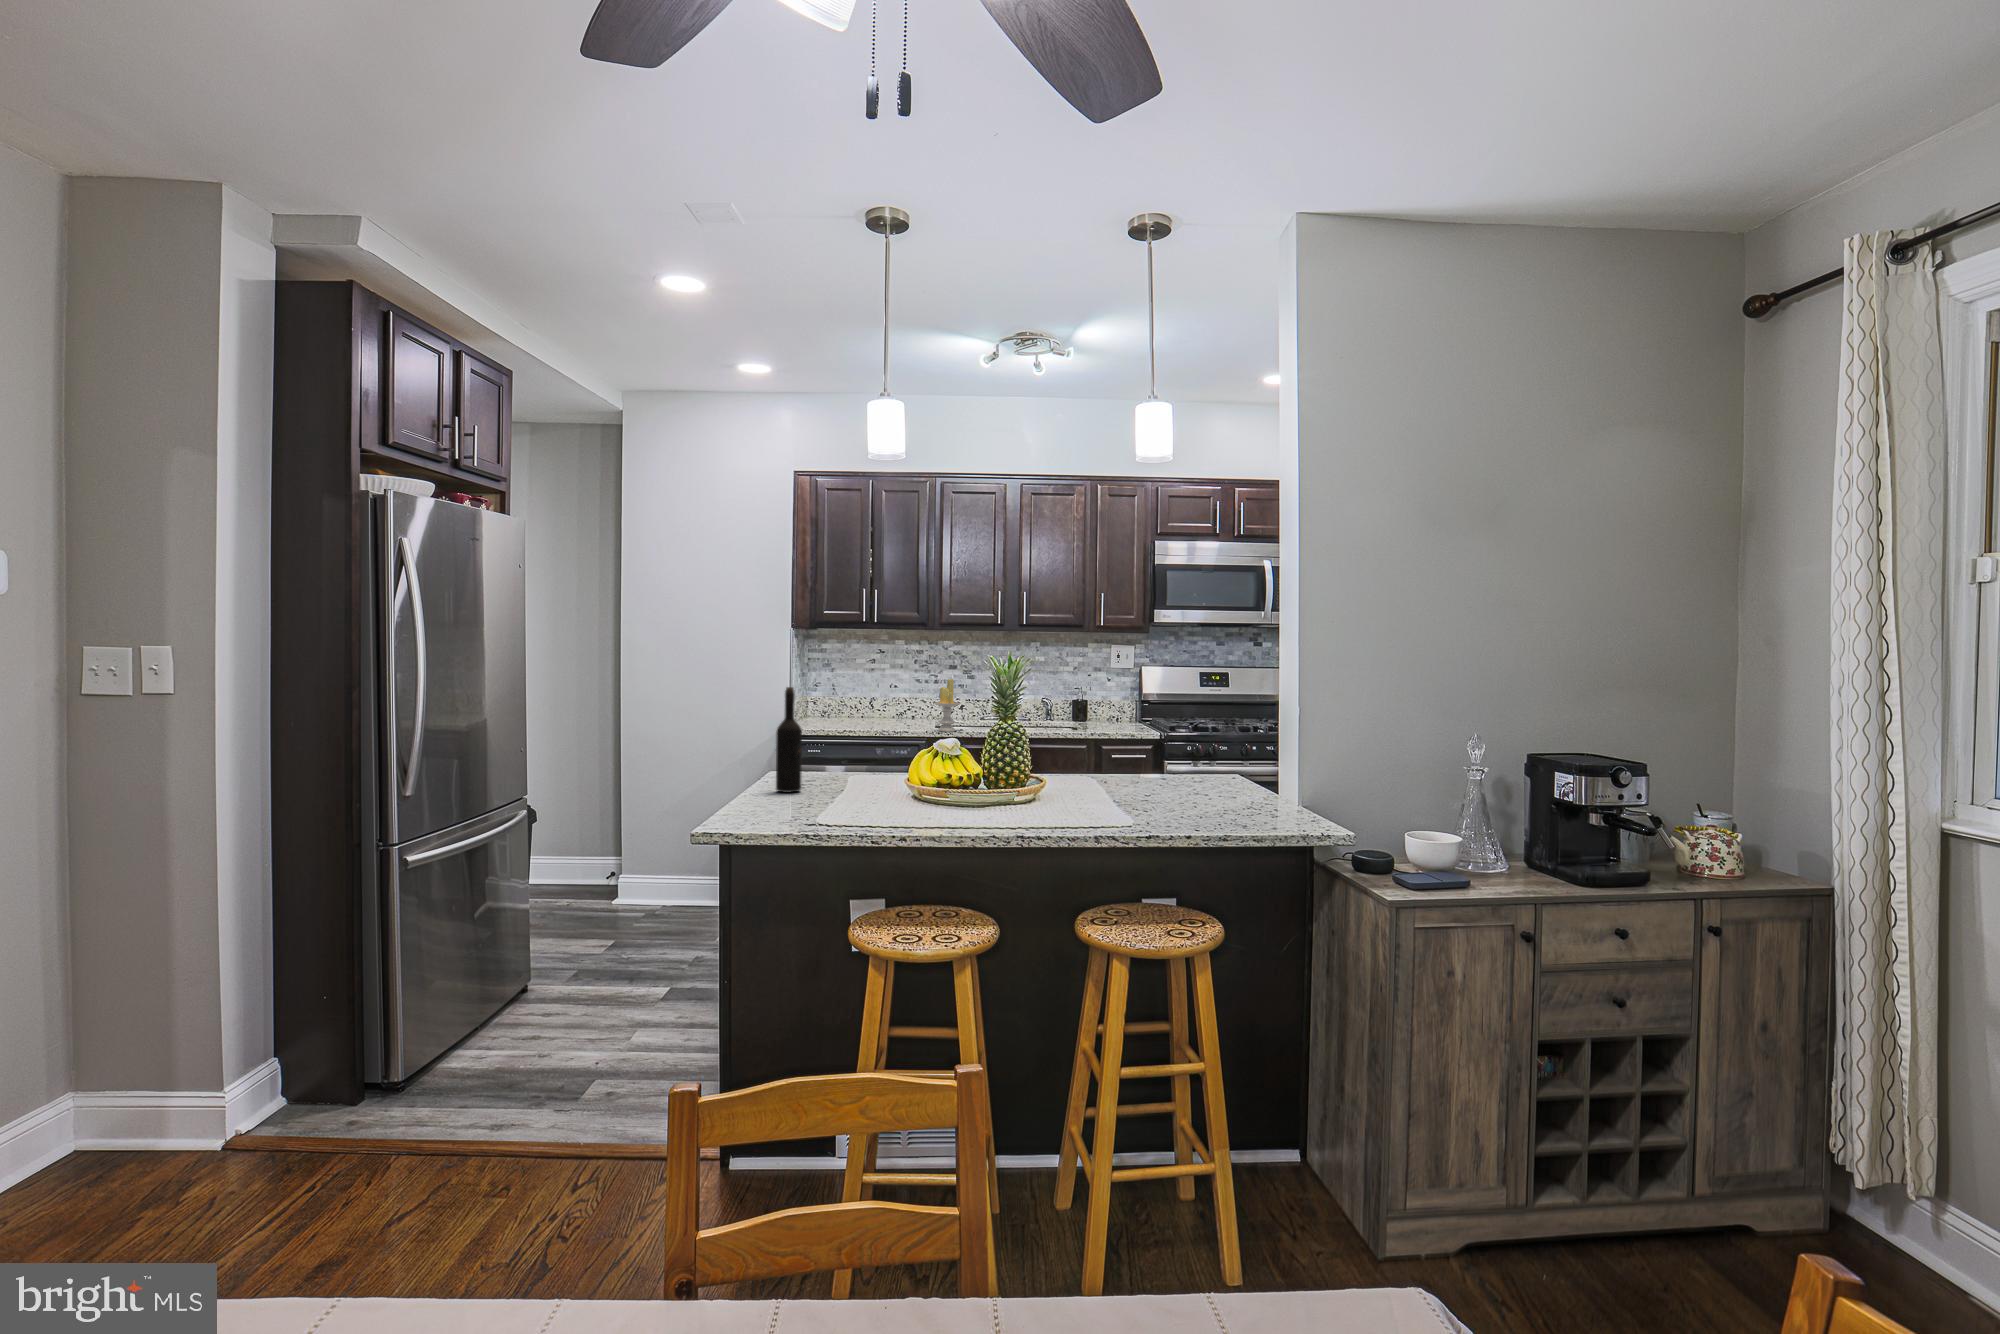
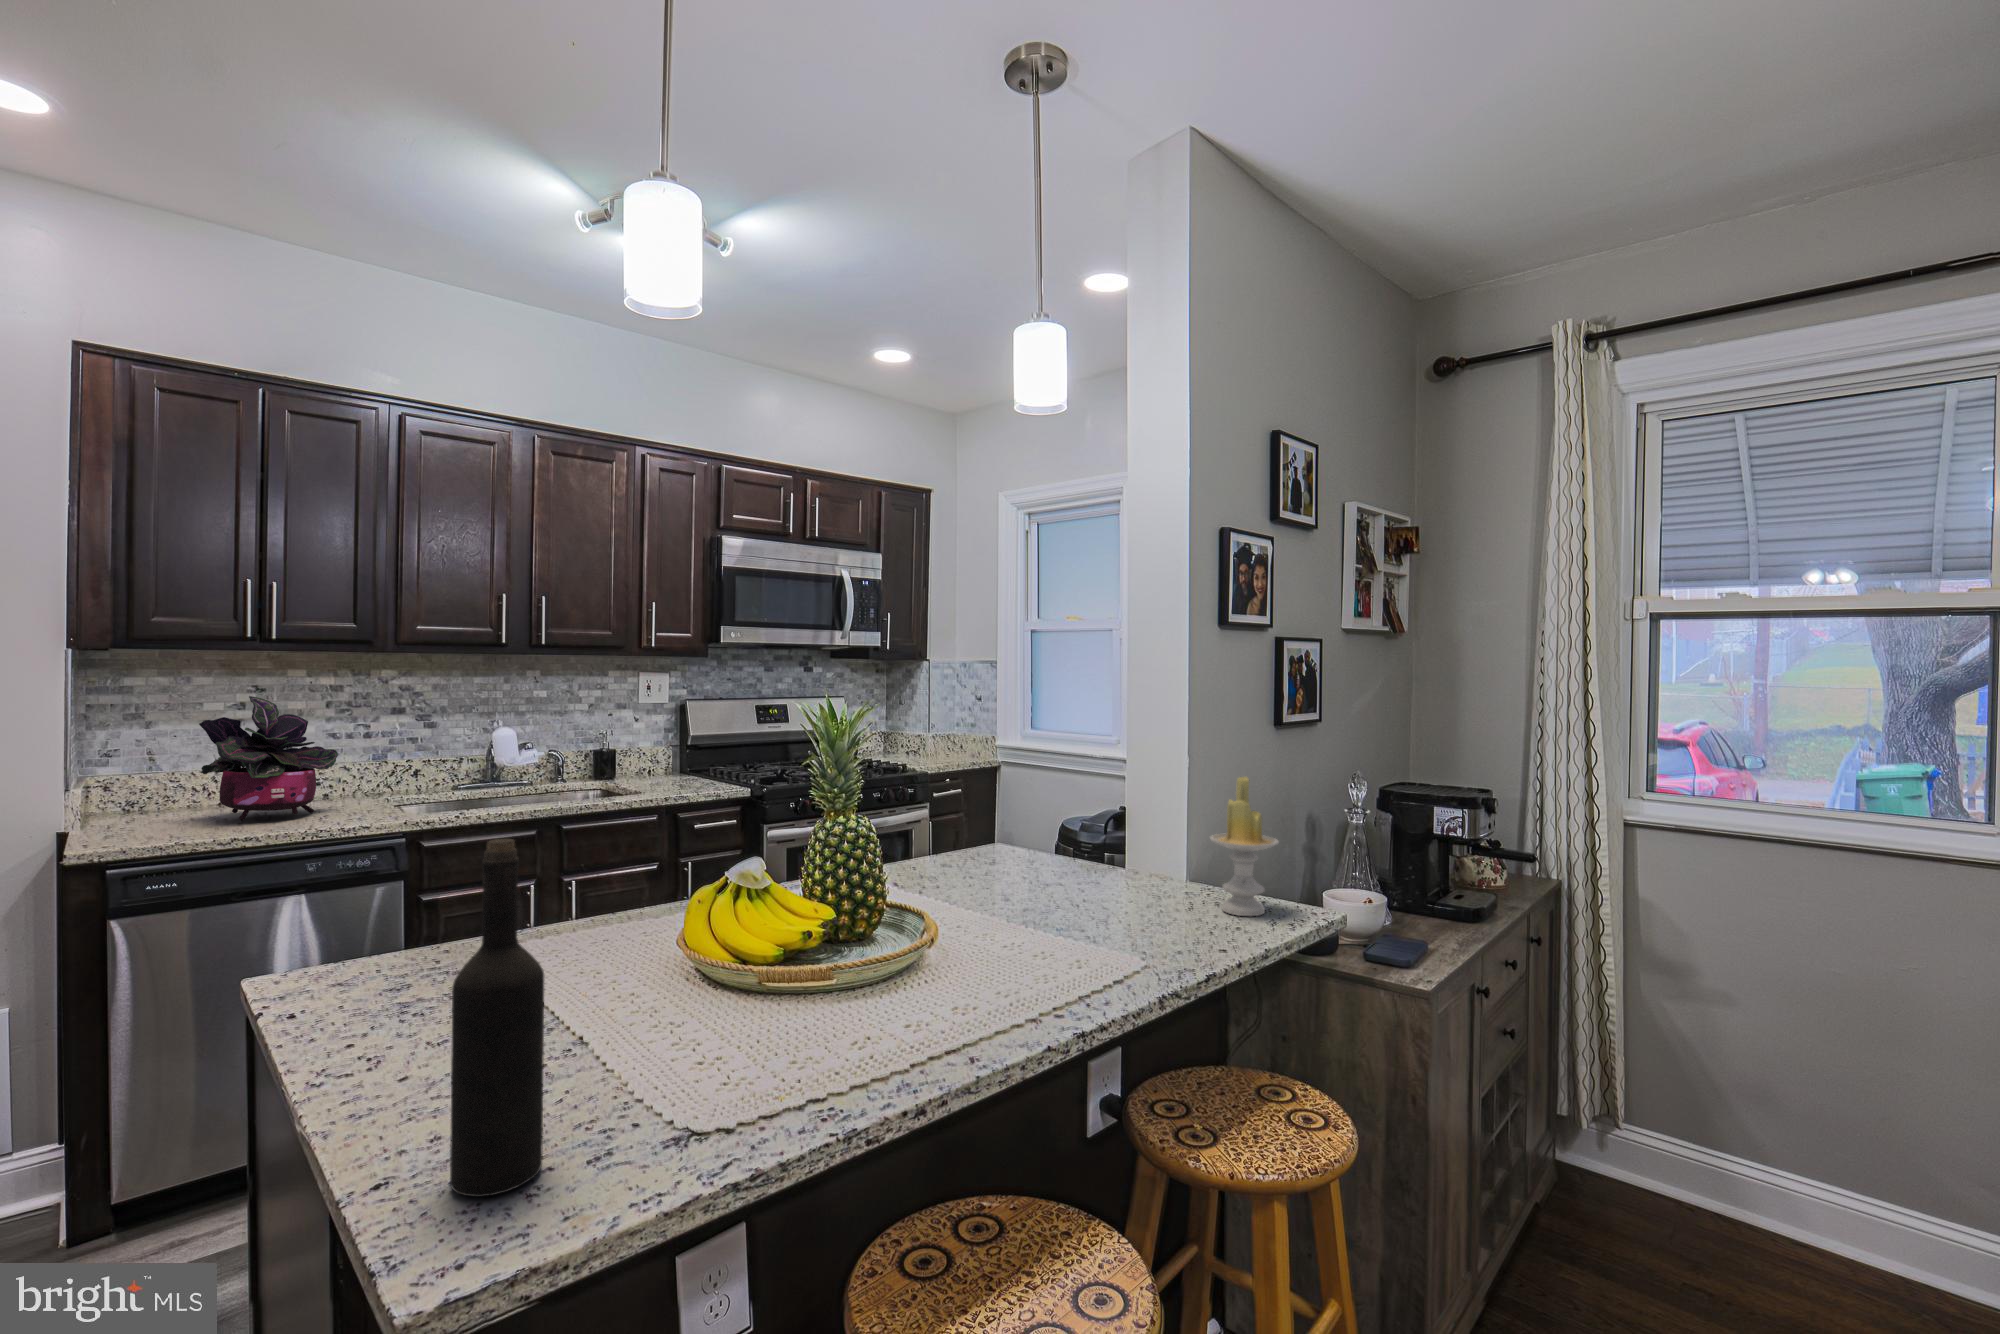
potted plant: none [847,655,911,725] -> present [199,696,338,820]
candle: present [934,679,961,732] -> present [1210,777,1279,916]

